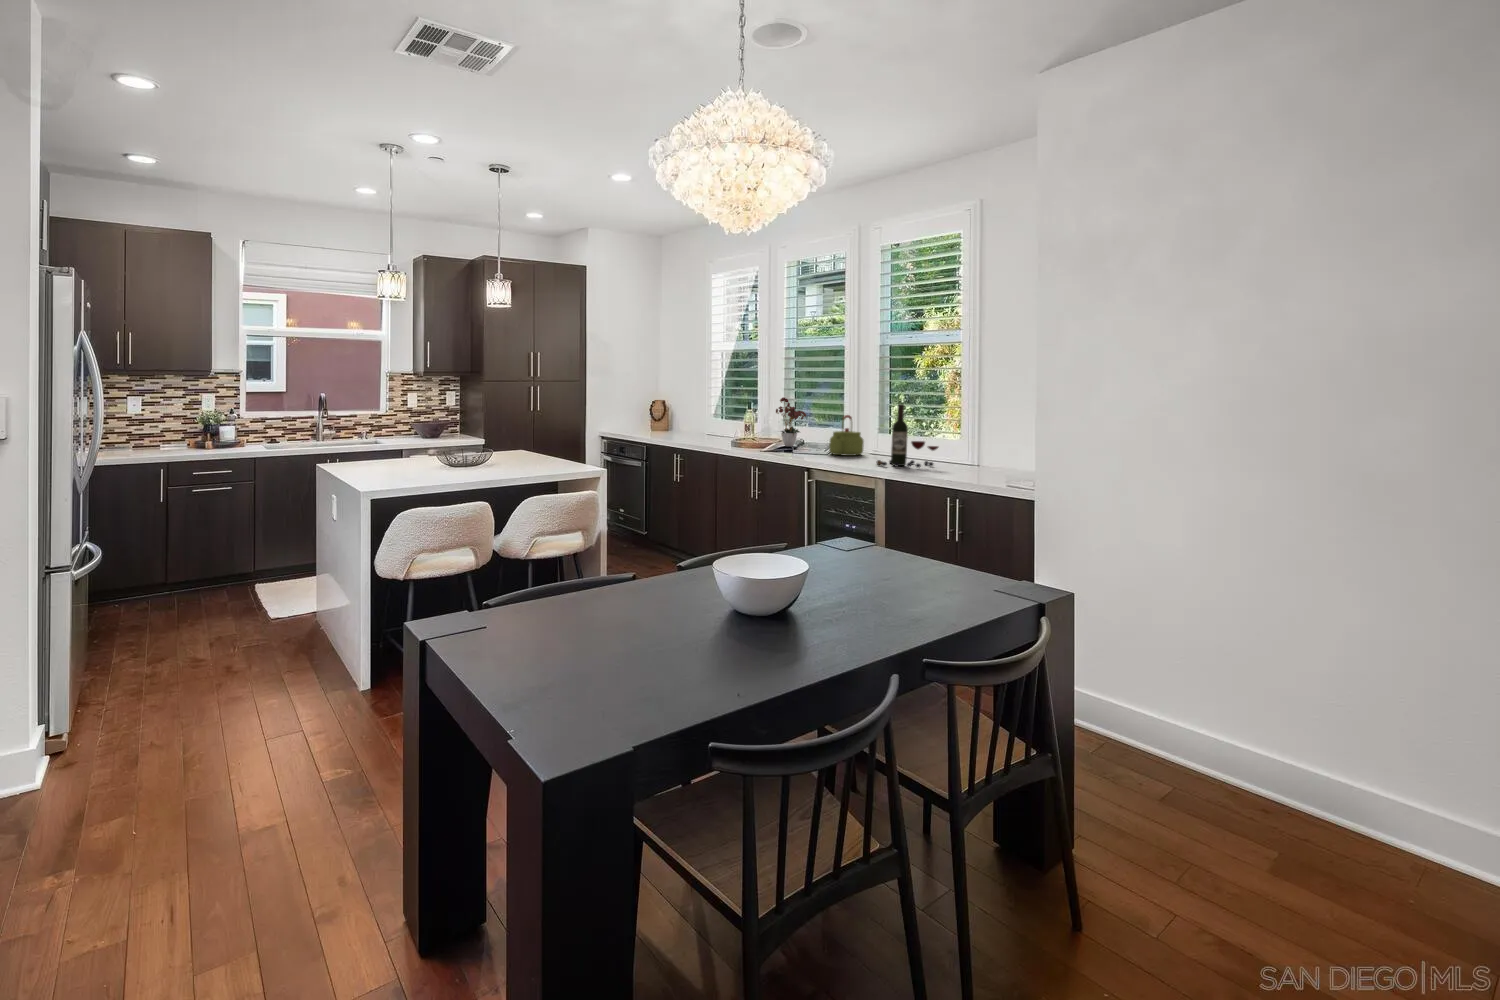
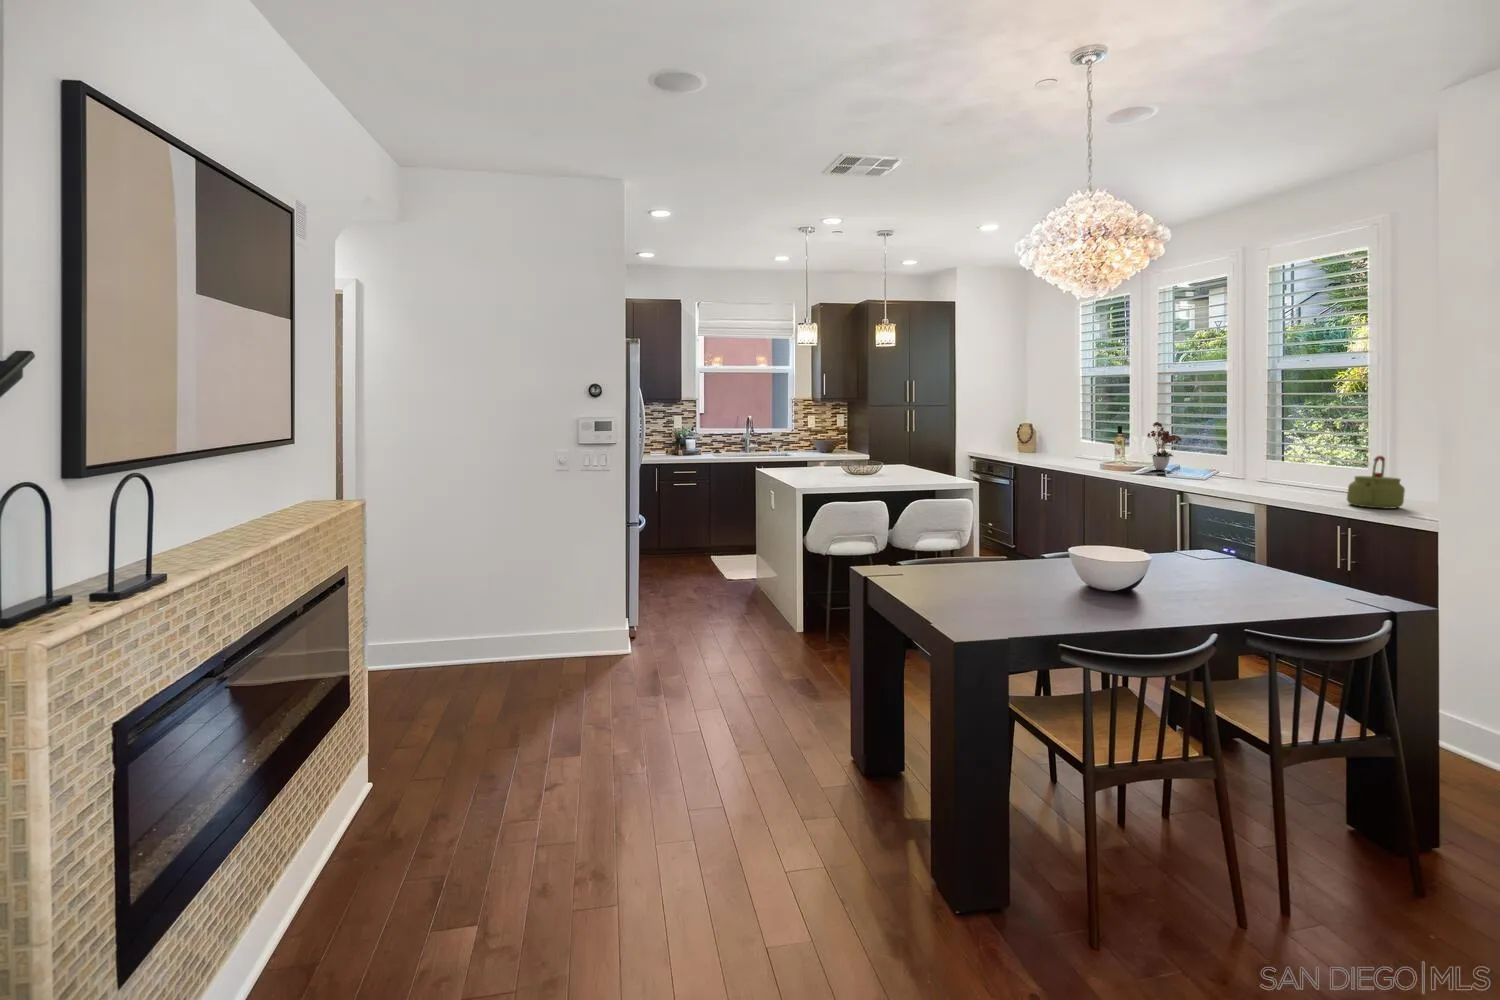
wine bottle: present [877,404,938,468] -> none [1260,430,1341,497]
kettle: present [829,415,864,456] -> present [1347,456,1405,509]

